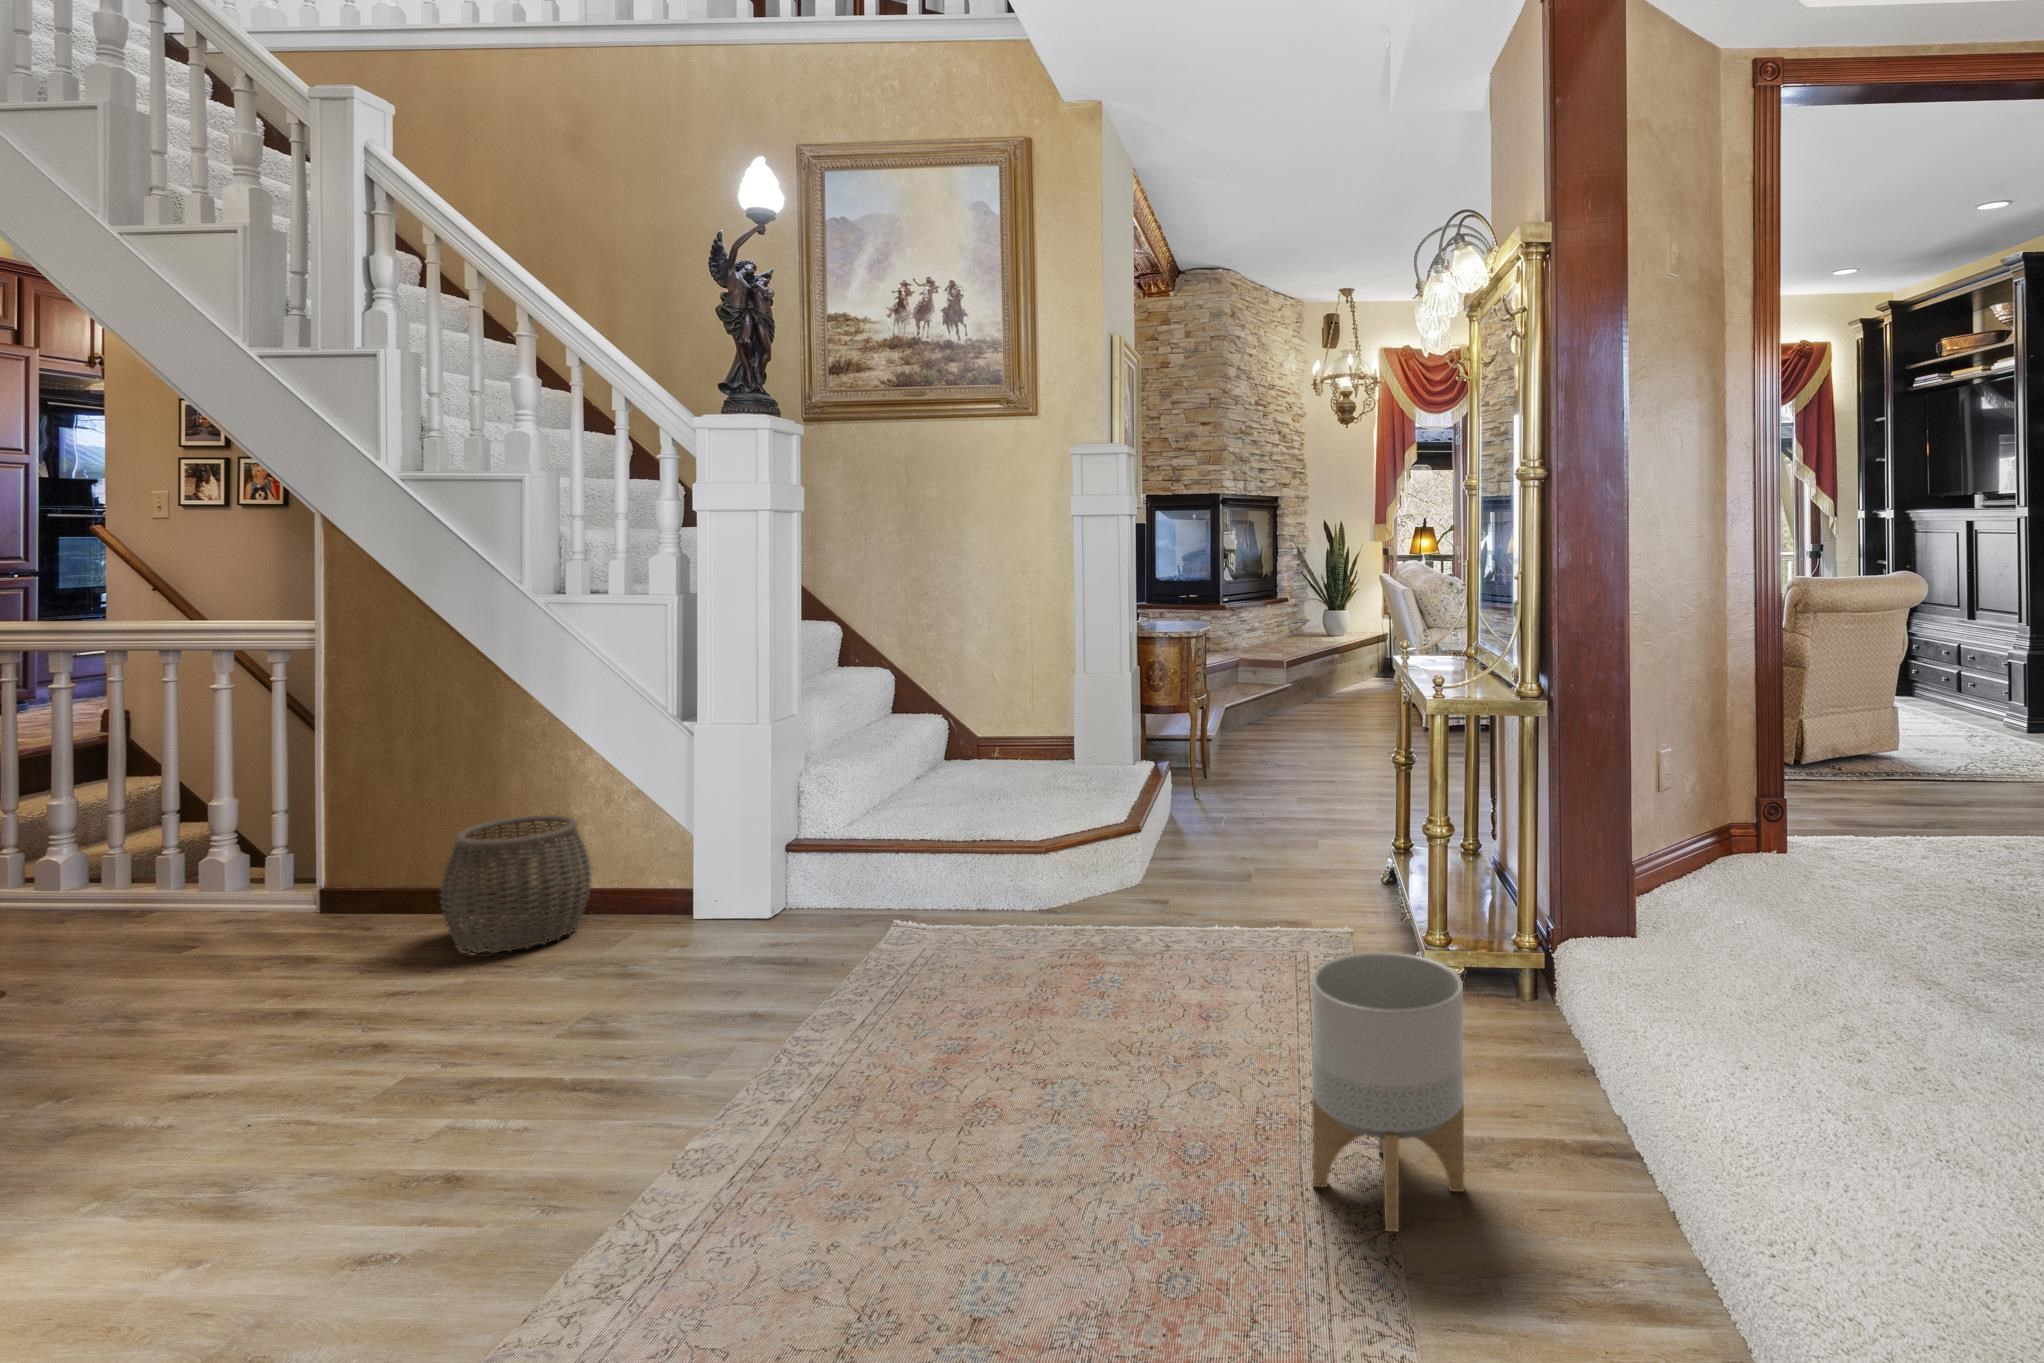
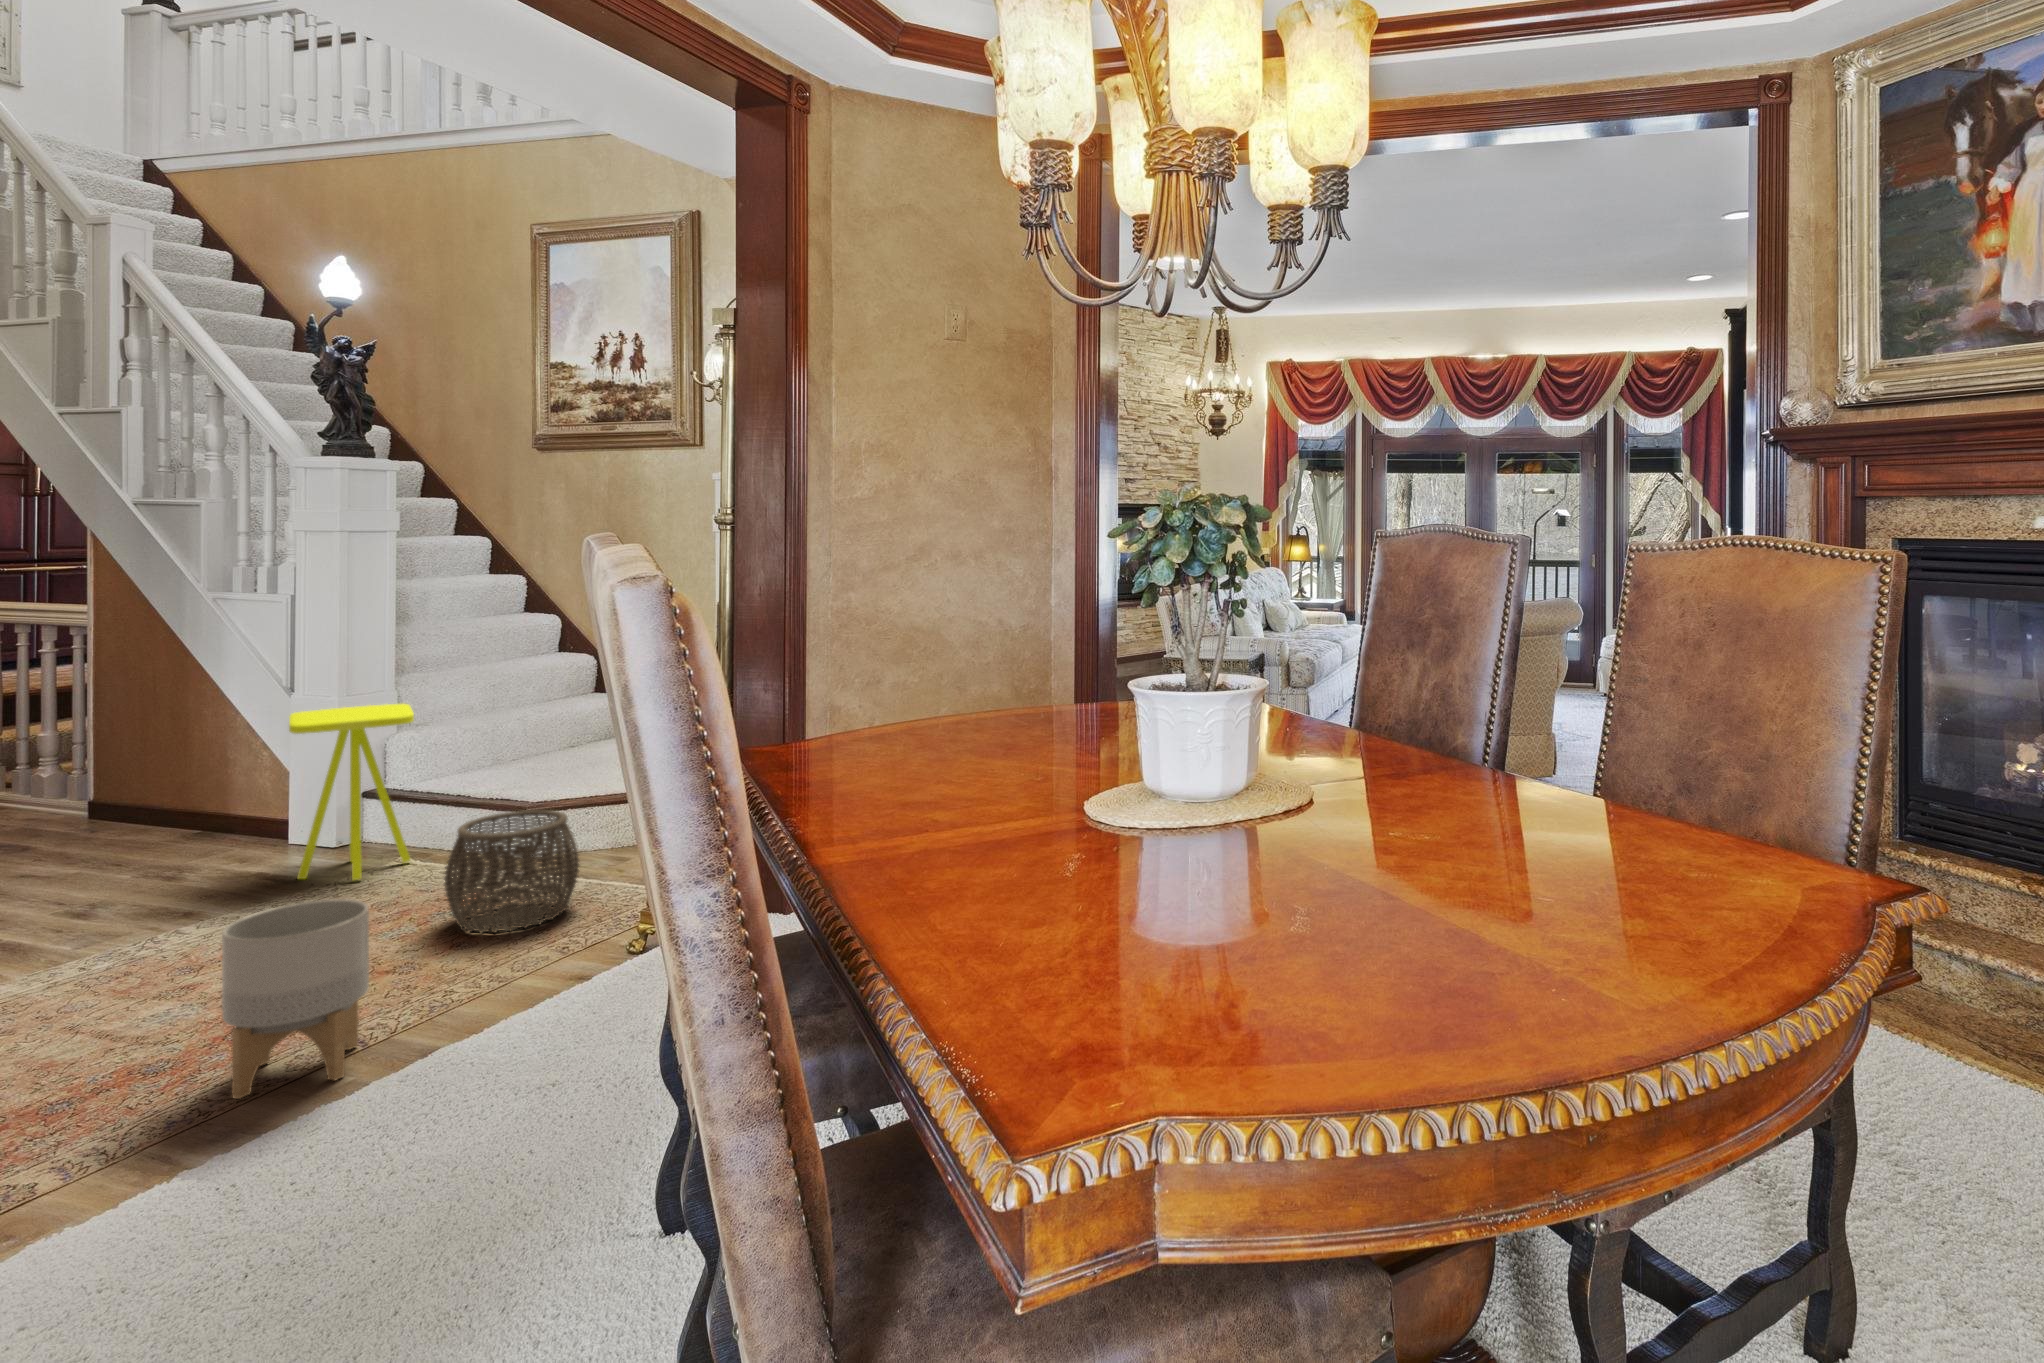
side table: none [787,726,953,960] -> present [289,704,414,880]
woven basket: present [440,815,592,953] -> present [444,810,580,933]

